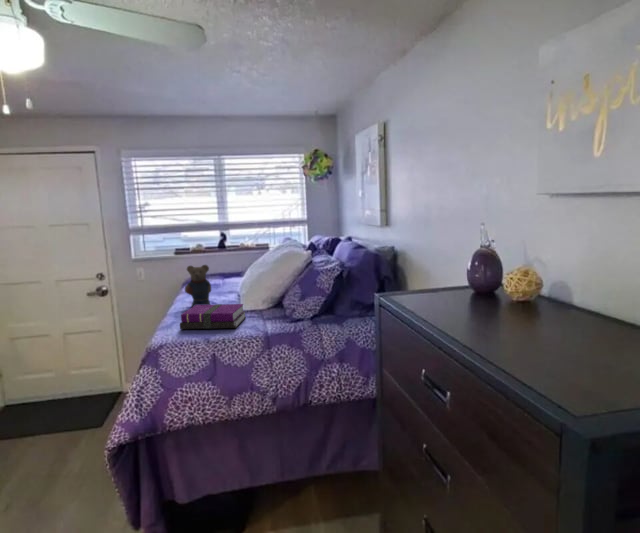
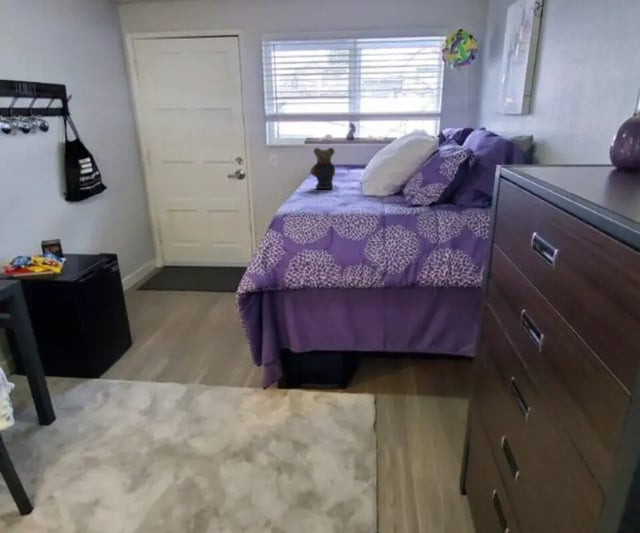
notebook: present [180,304,245,329] -> none [303,184,366,206]

